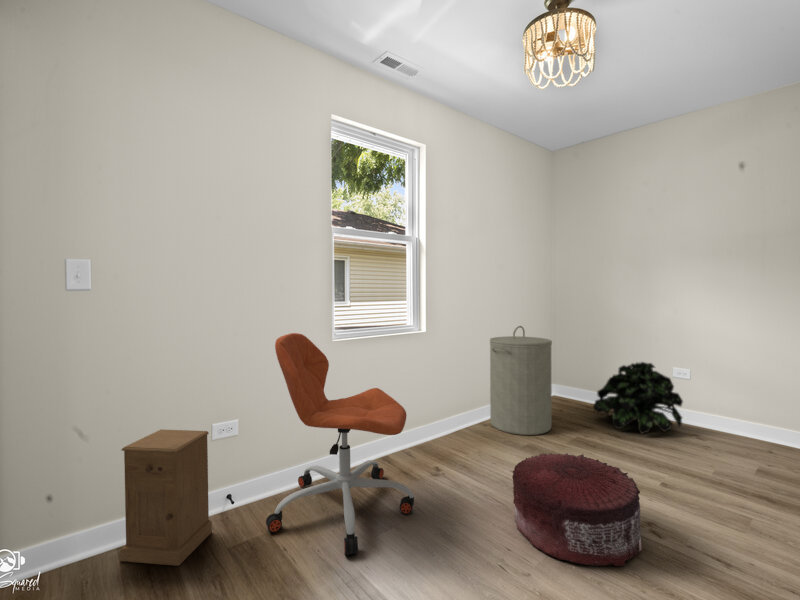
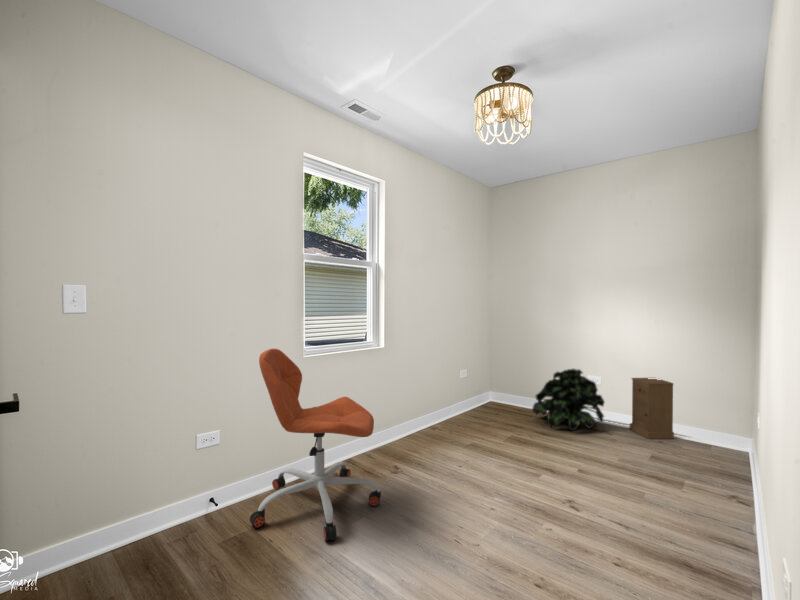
laundry hamper: present [490,326,552,435] -> none [443,337,497,436]
nightstand: present [120,429,212,566] -> present [630,378,674,439]
pouf: present [512,453,642,566] -> none [464,448,564,534]

